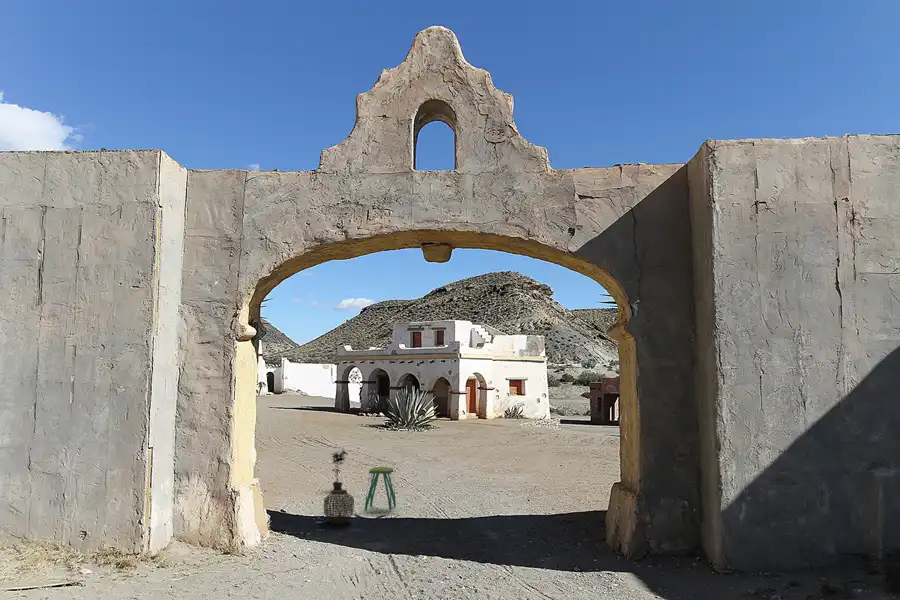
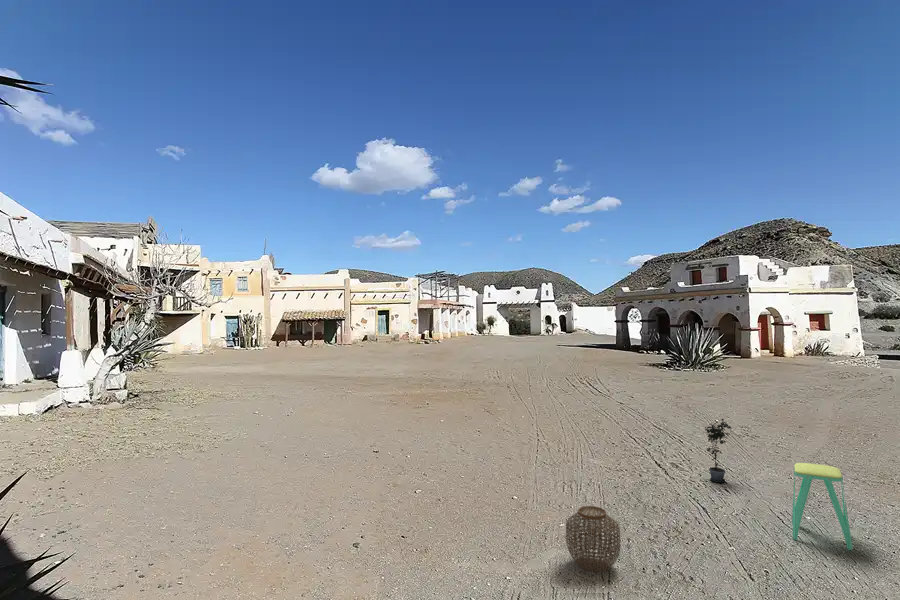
potted plant: present [332,450,348,490] -> present [705,419,731,483]
stool: present [365,467,396,510] -> present [792,463,853,550]

